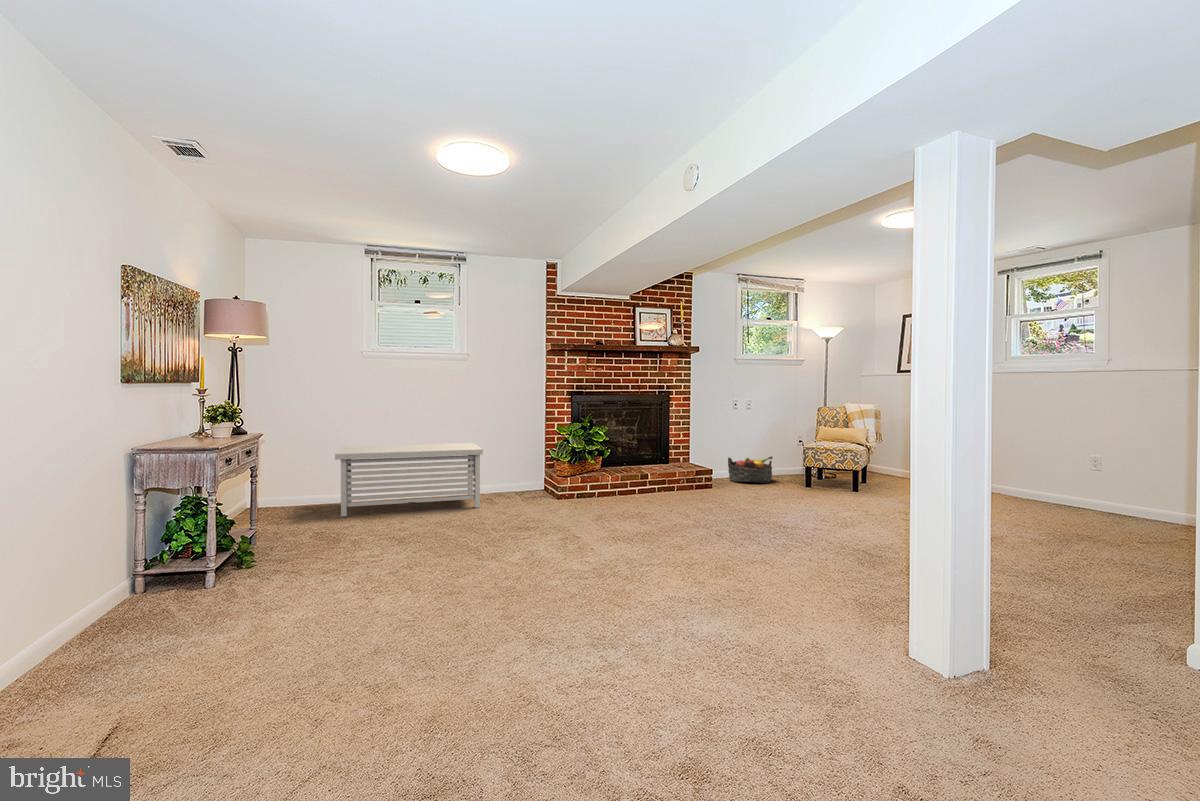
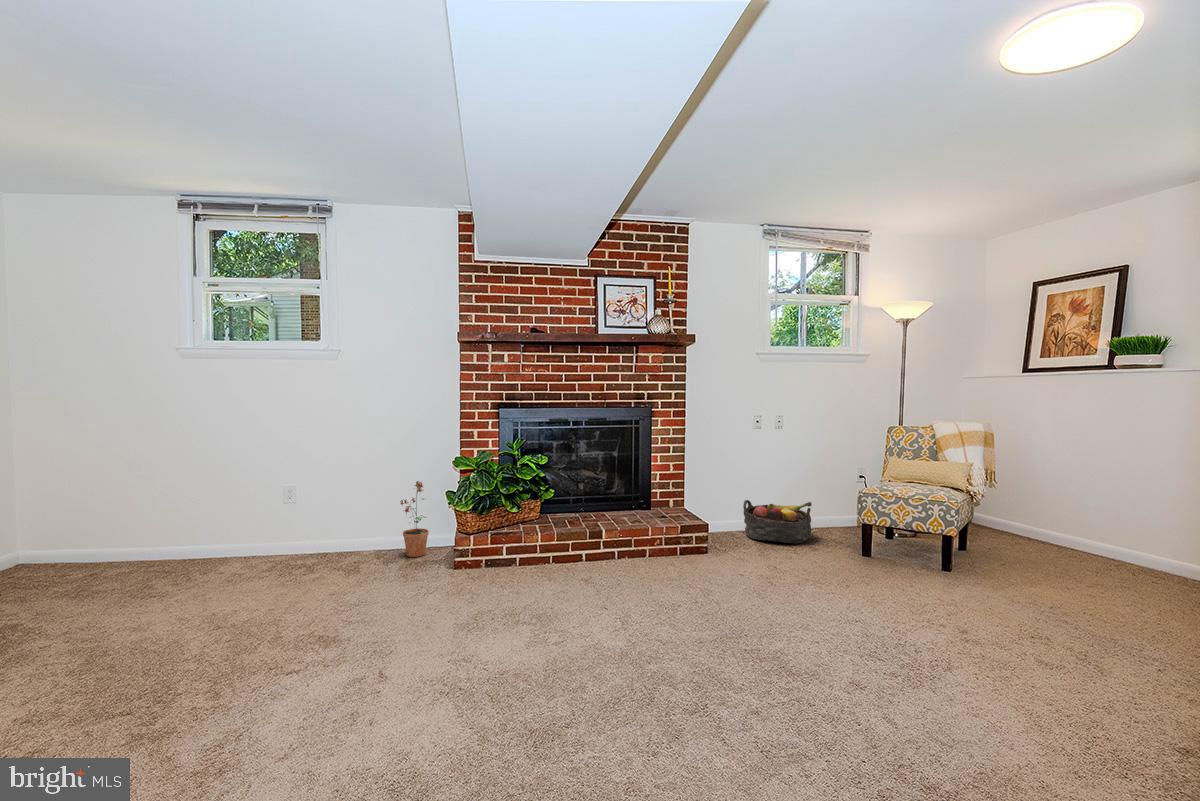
storage bench: present [335,443,483,516] -> none [76,479,345,600]
potted plant: none [508,444,530,495] -> present [401,481,429,557]

